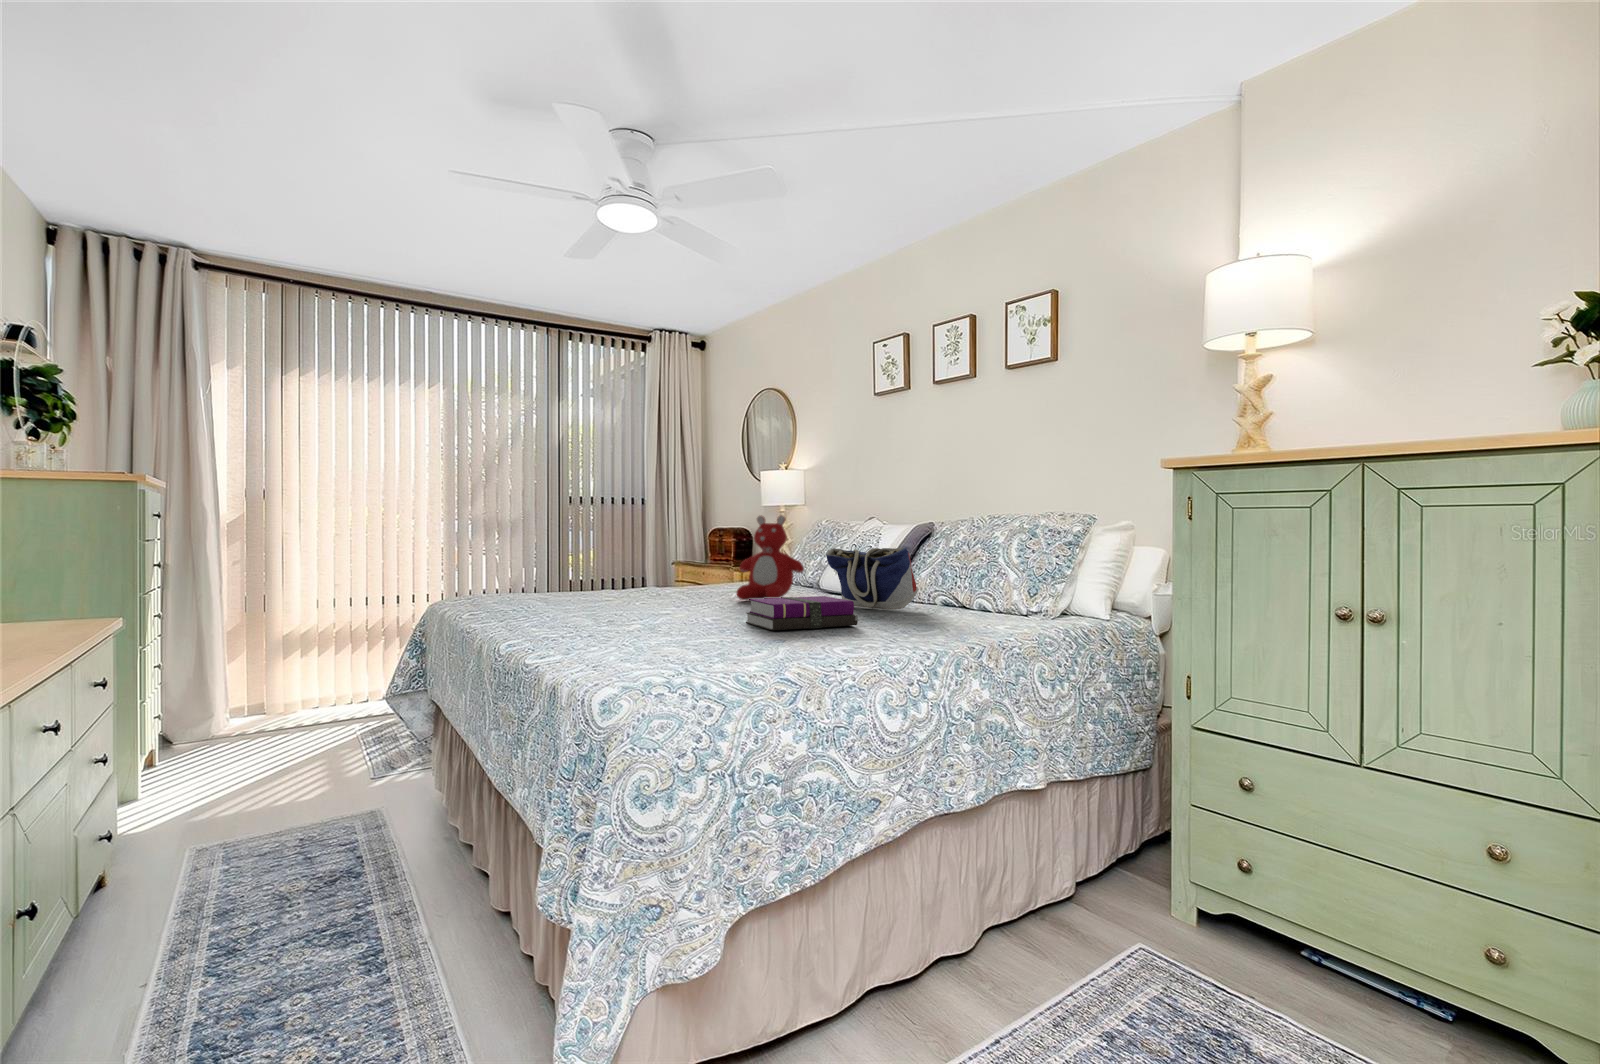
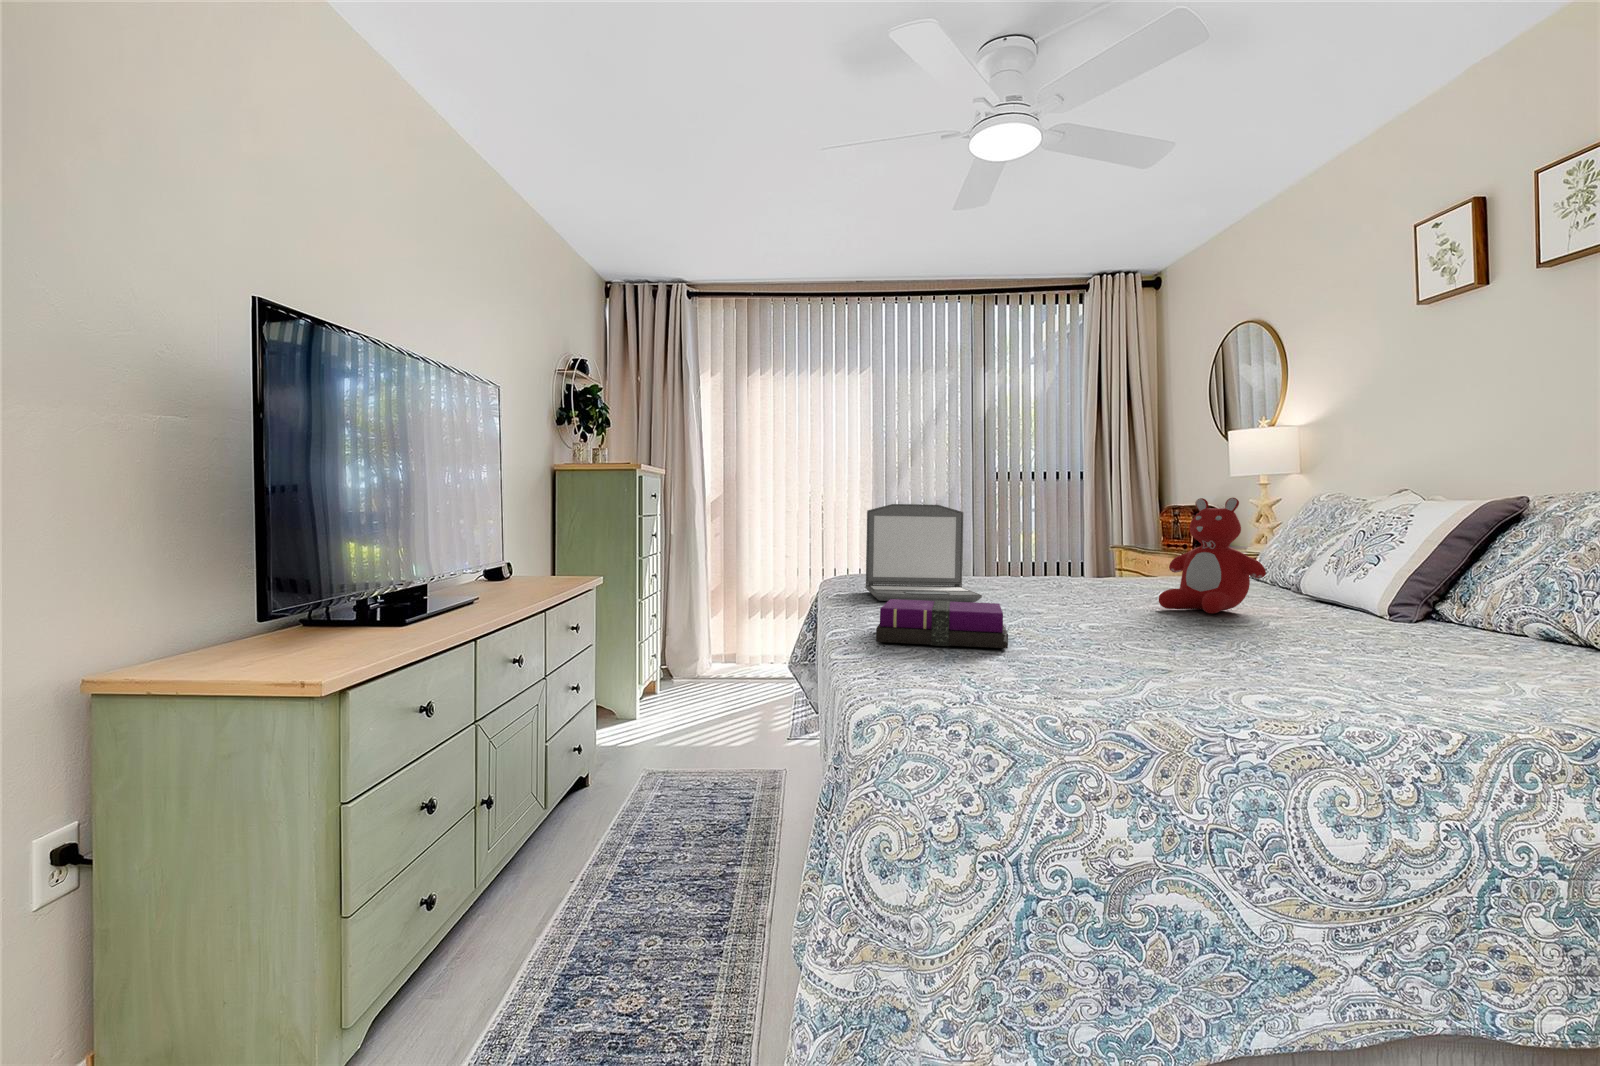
laptop: none [482,521,602,613] -> present [865,504,982,602]
tote bag: present [826,547,919,609] -> none [1296,545,1475,645]
notebook: present [746,596,858,630] -> present [876,599,1008,648]

